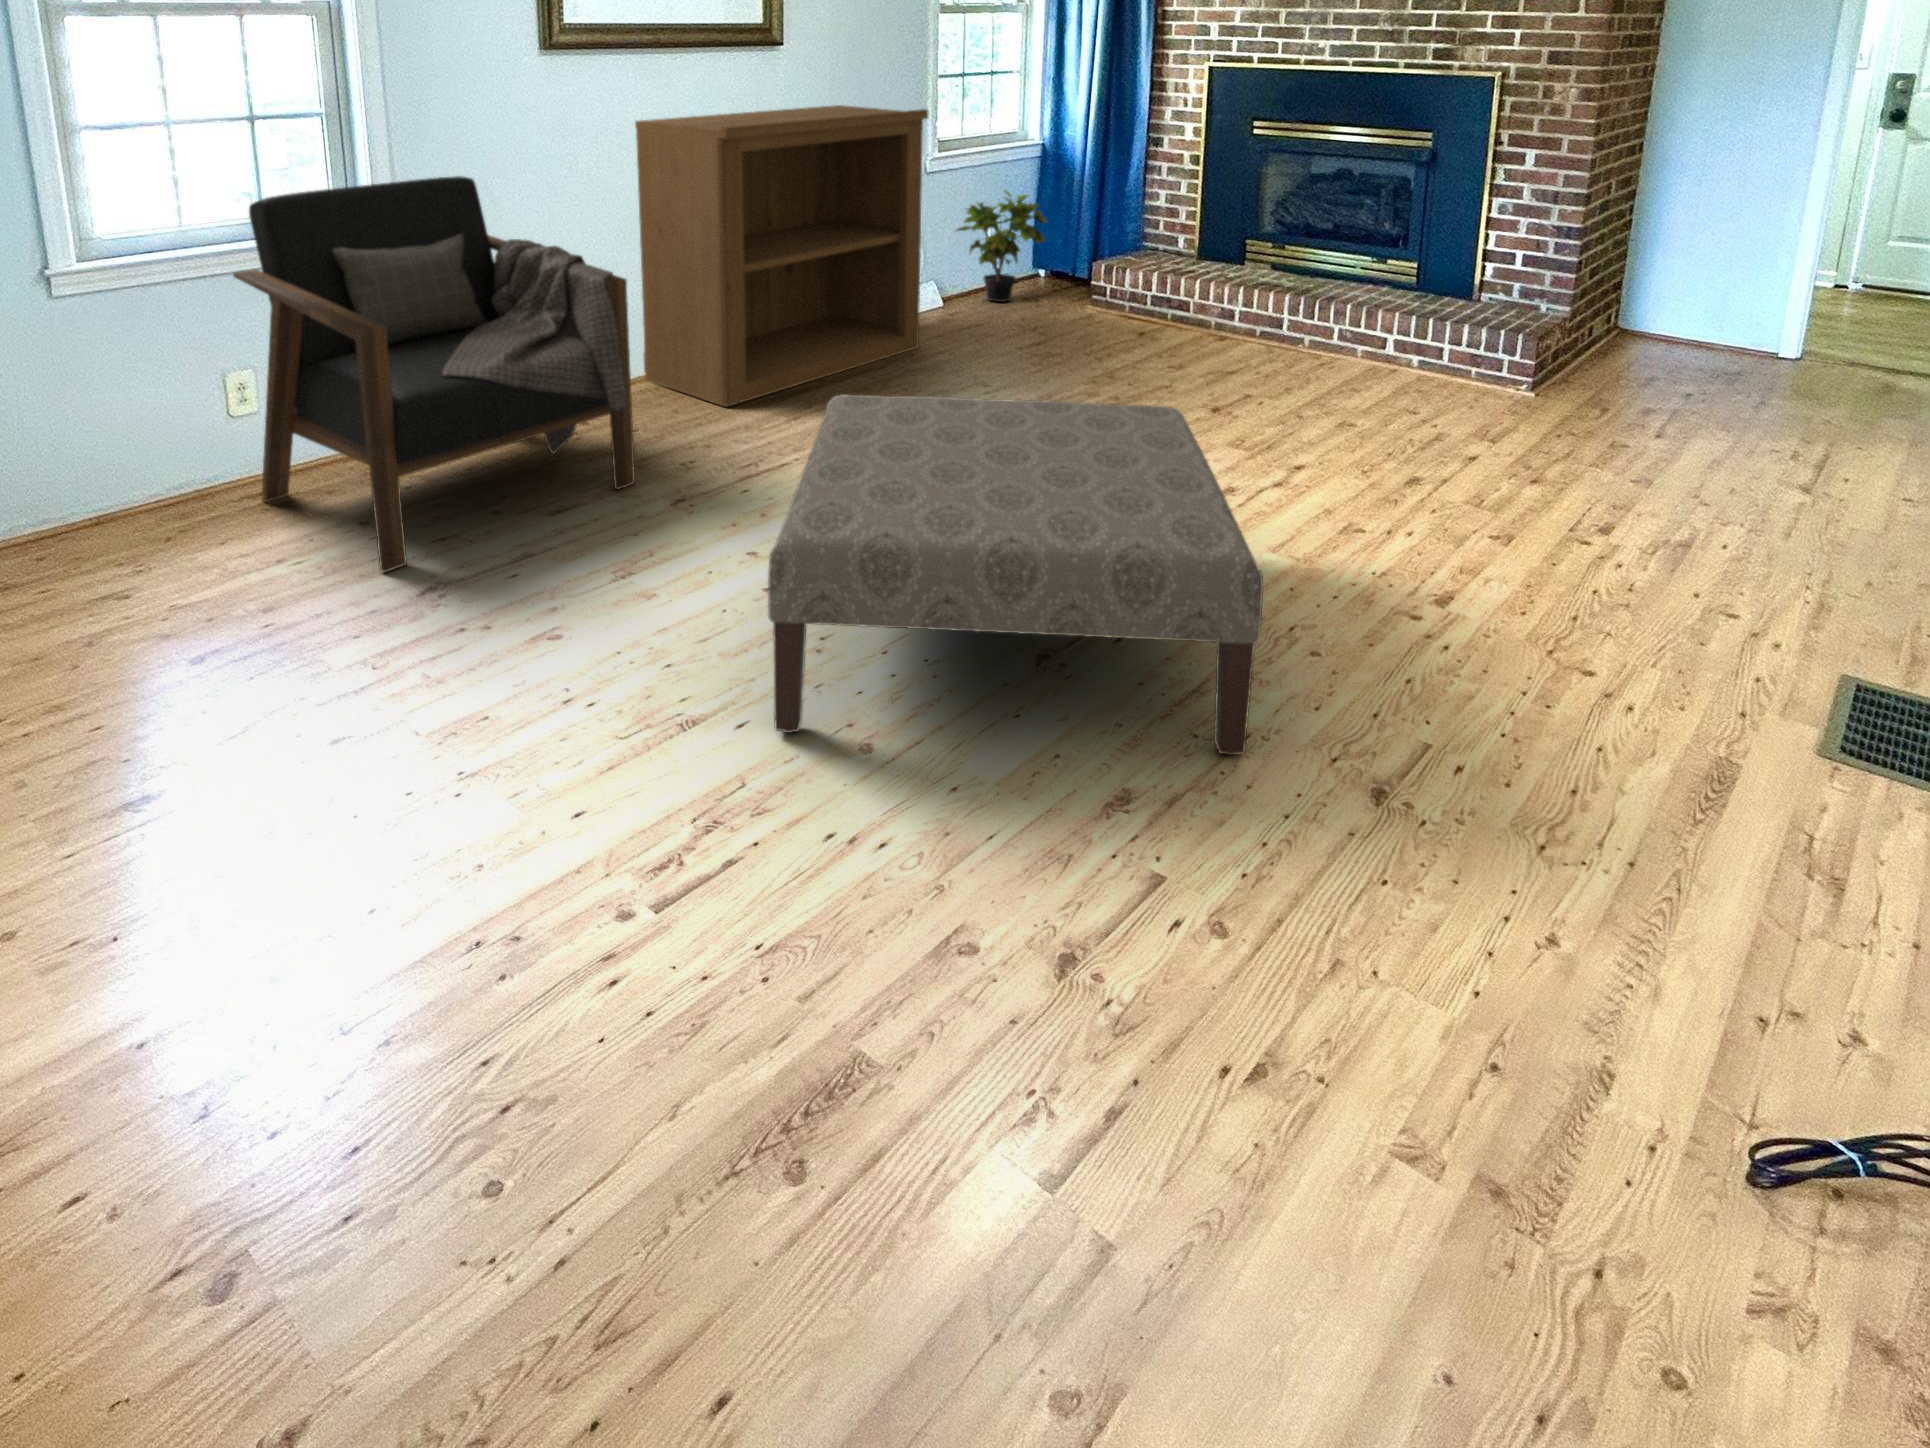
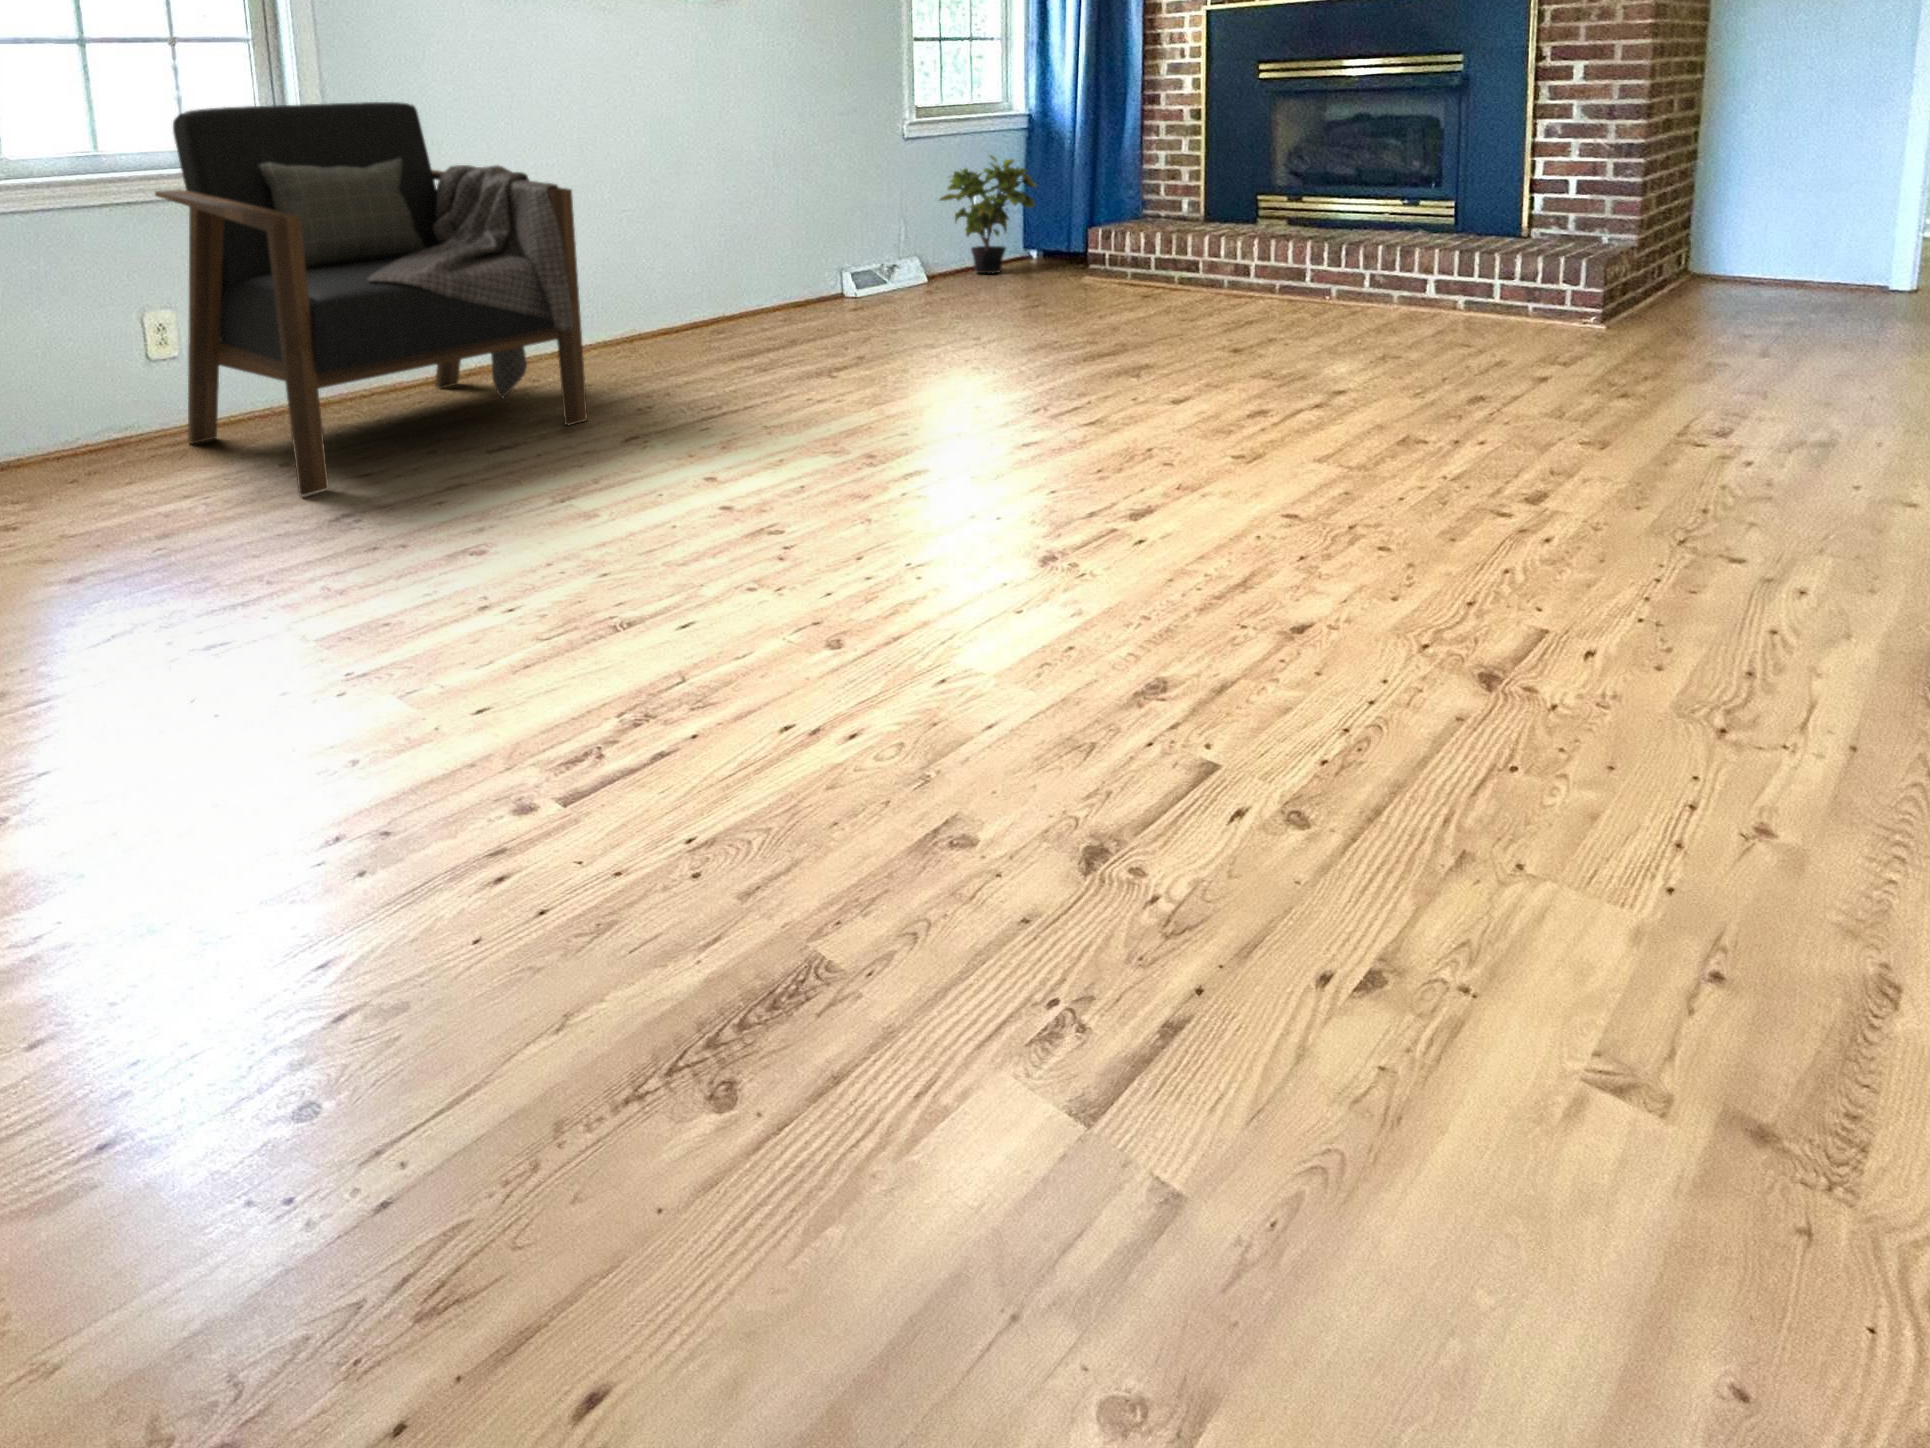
bookshelf: present [635,105,928,407] -> none [590,50,903,359]
ottoman: present [768,394,1263,755] -> none [710,284,1321,642]

